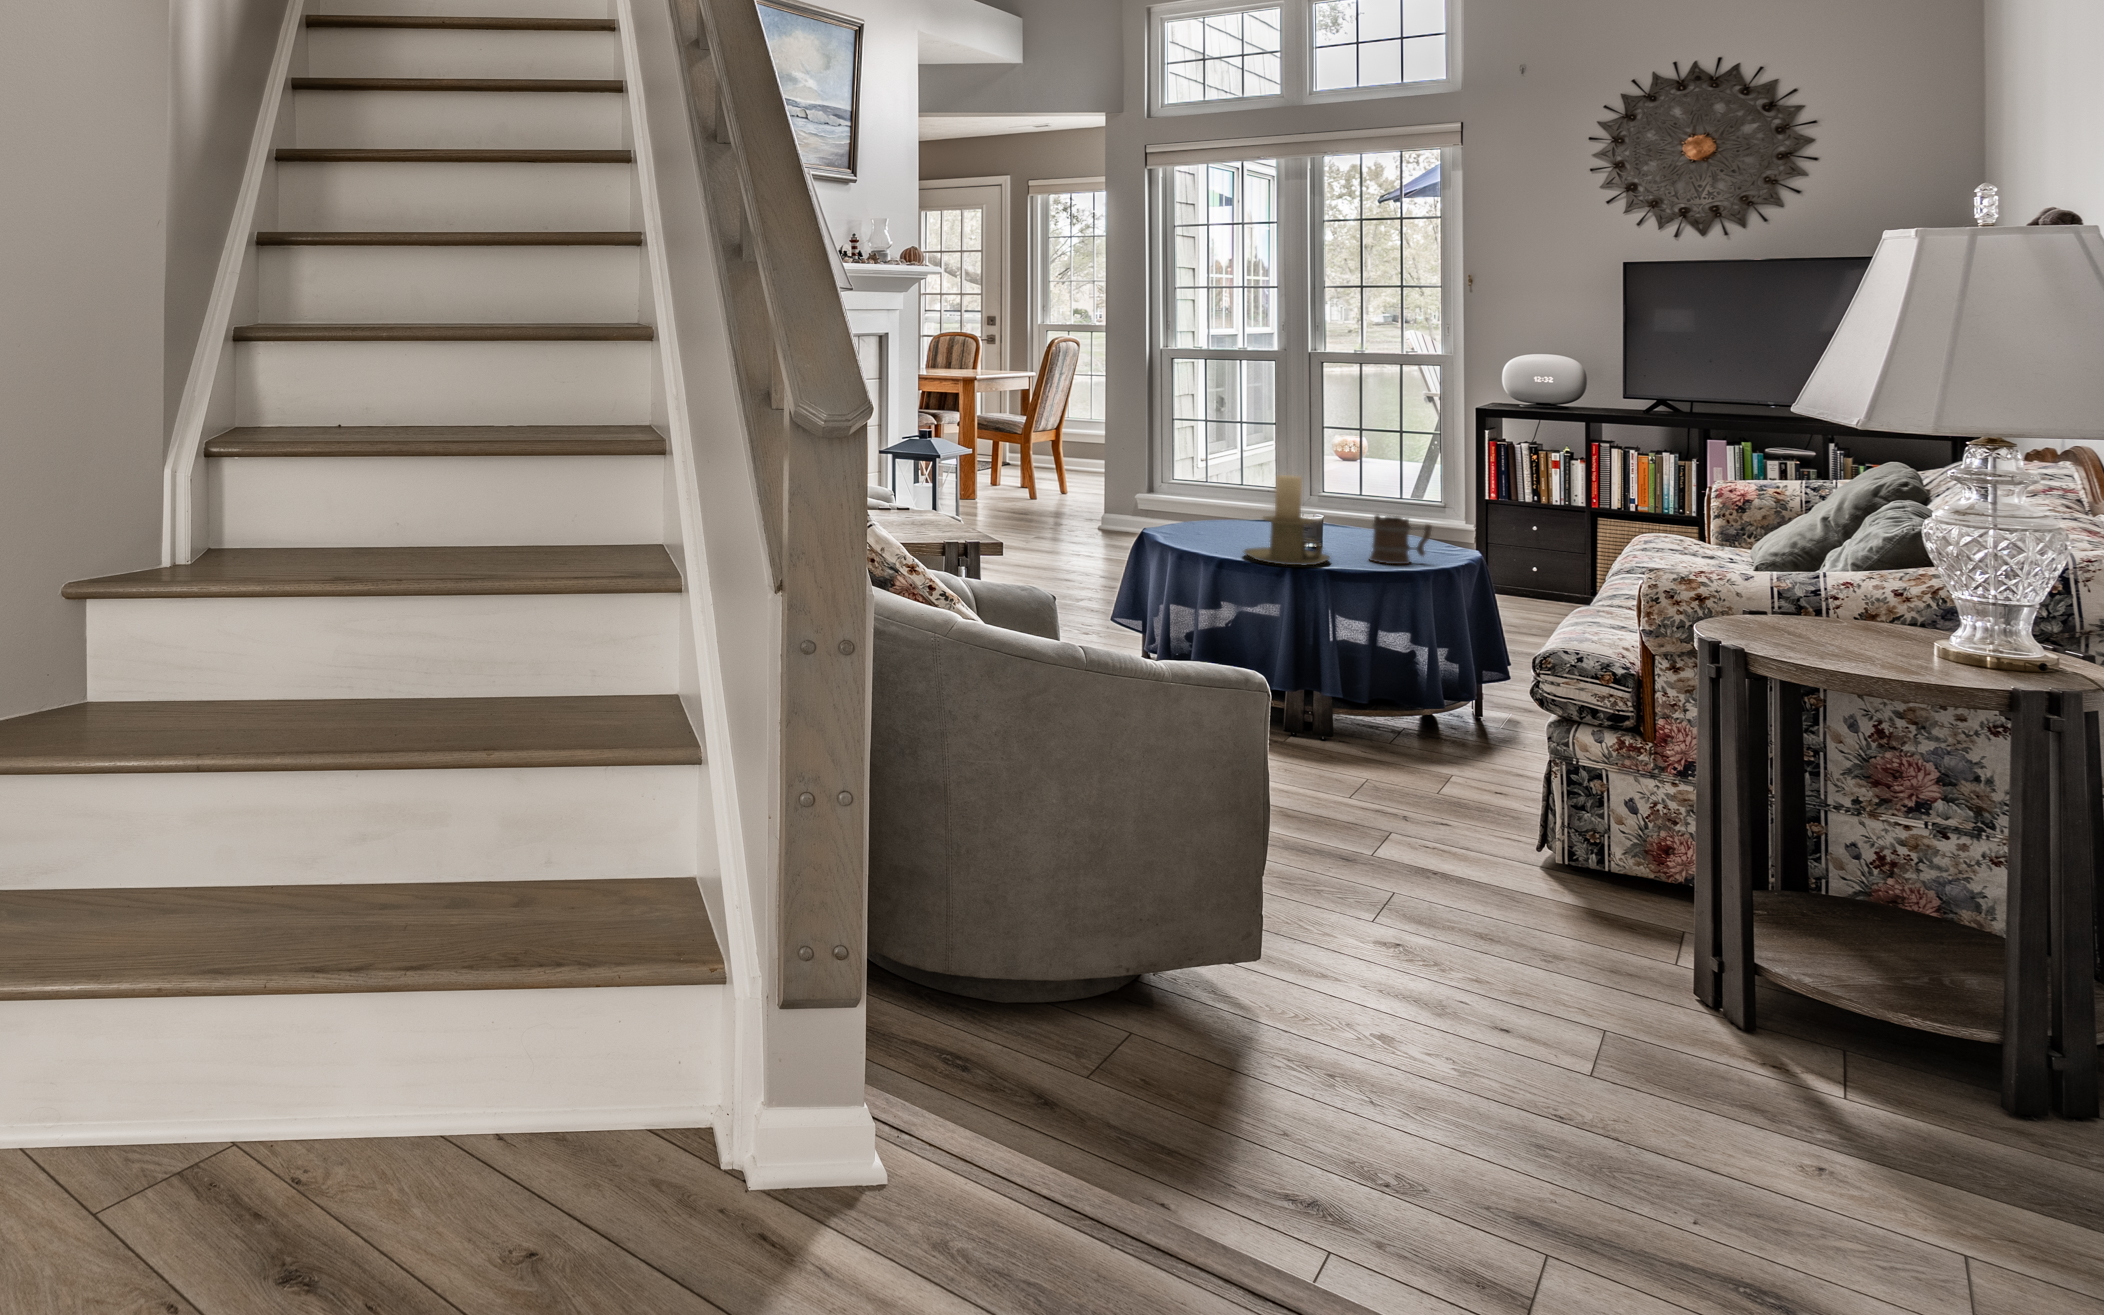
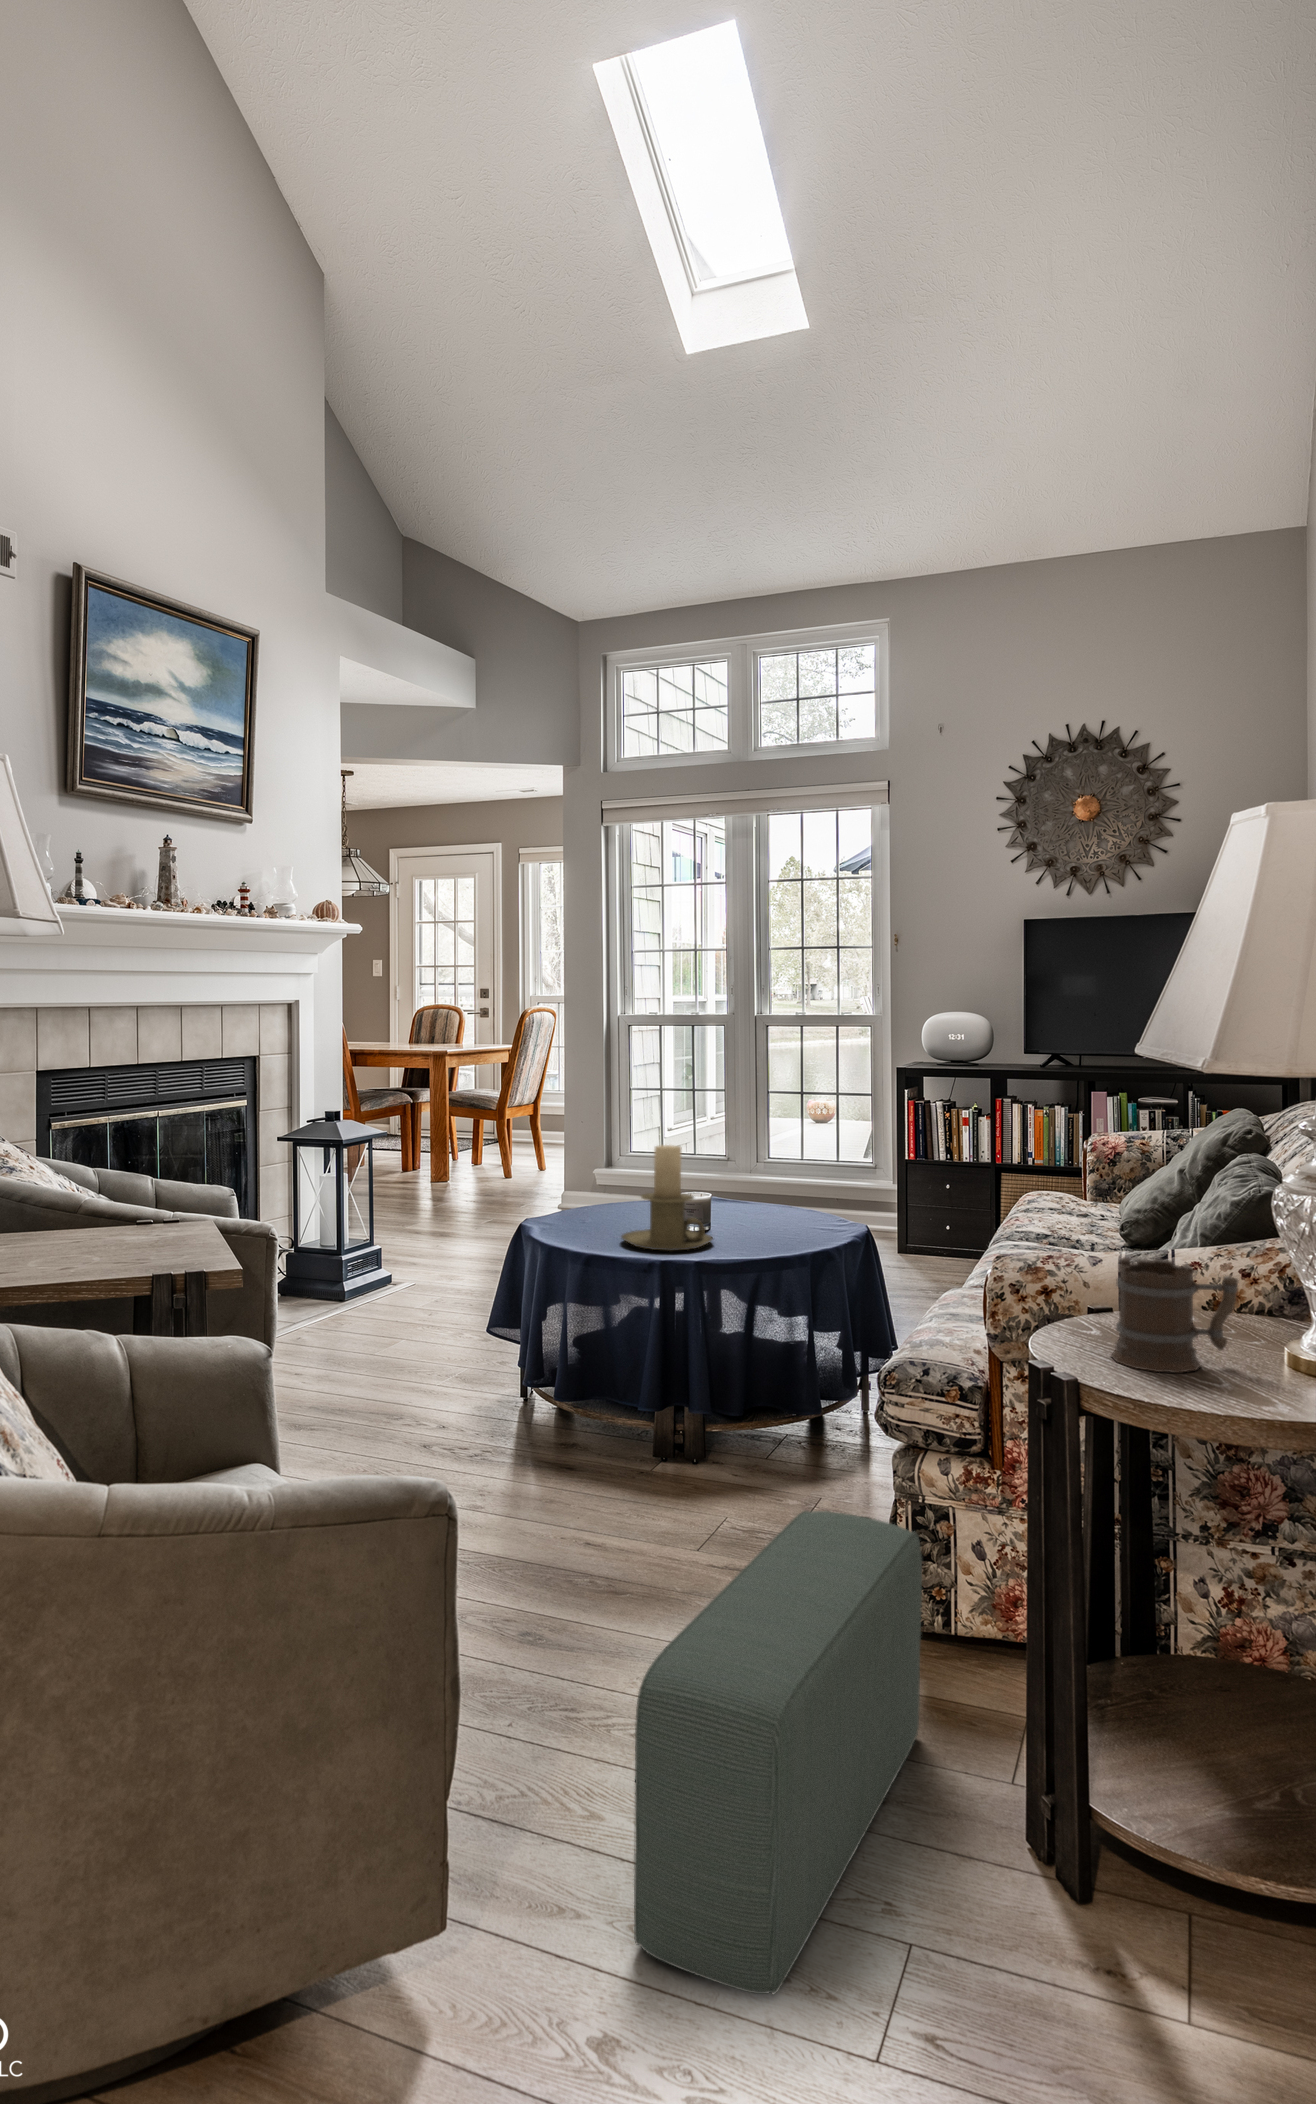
mug: present [1370,515,1432,564] -> present [1112,1257,1238,1373]
pouf: none [1384,756,1590,1049] -> present [634,1511,922,1994]

